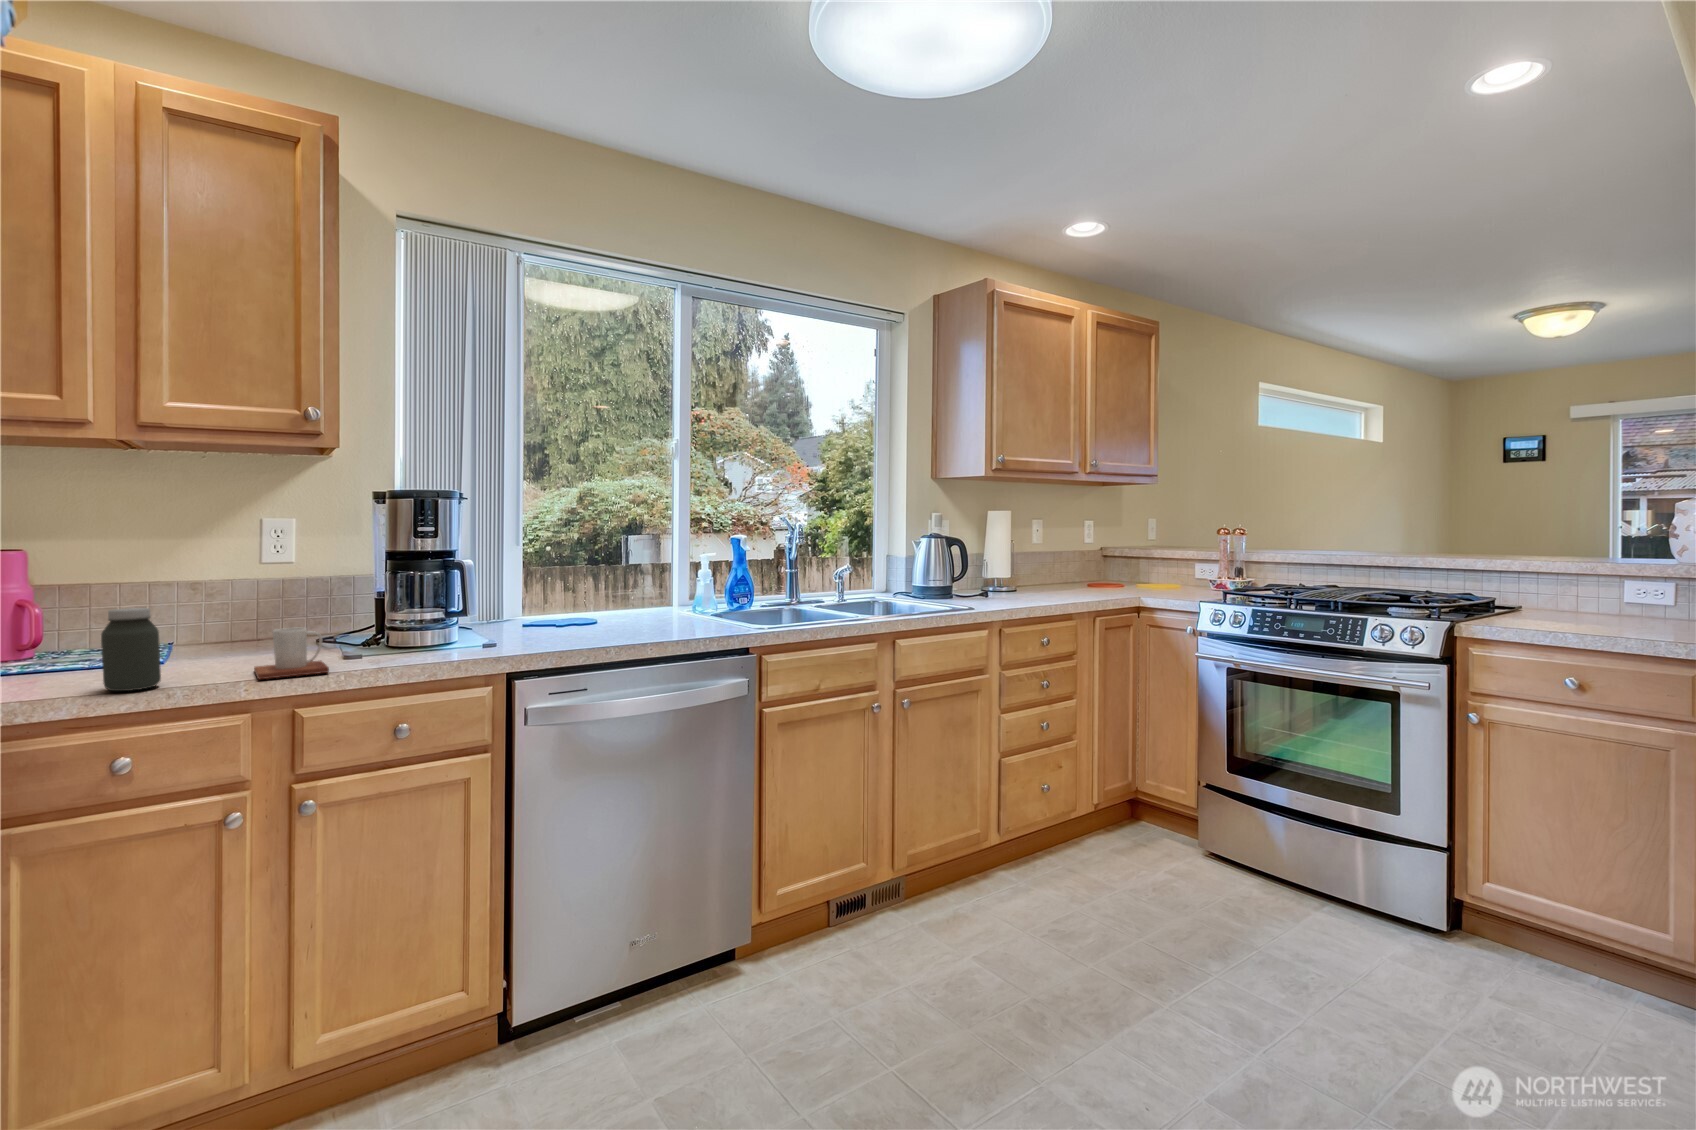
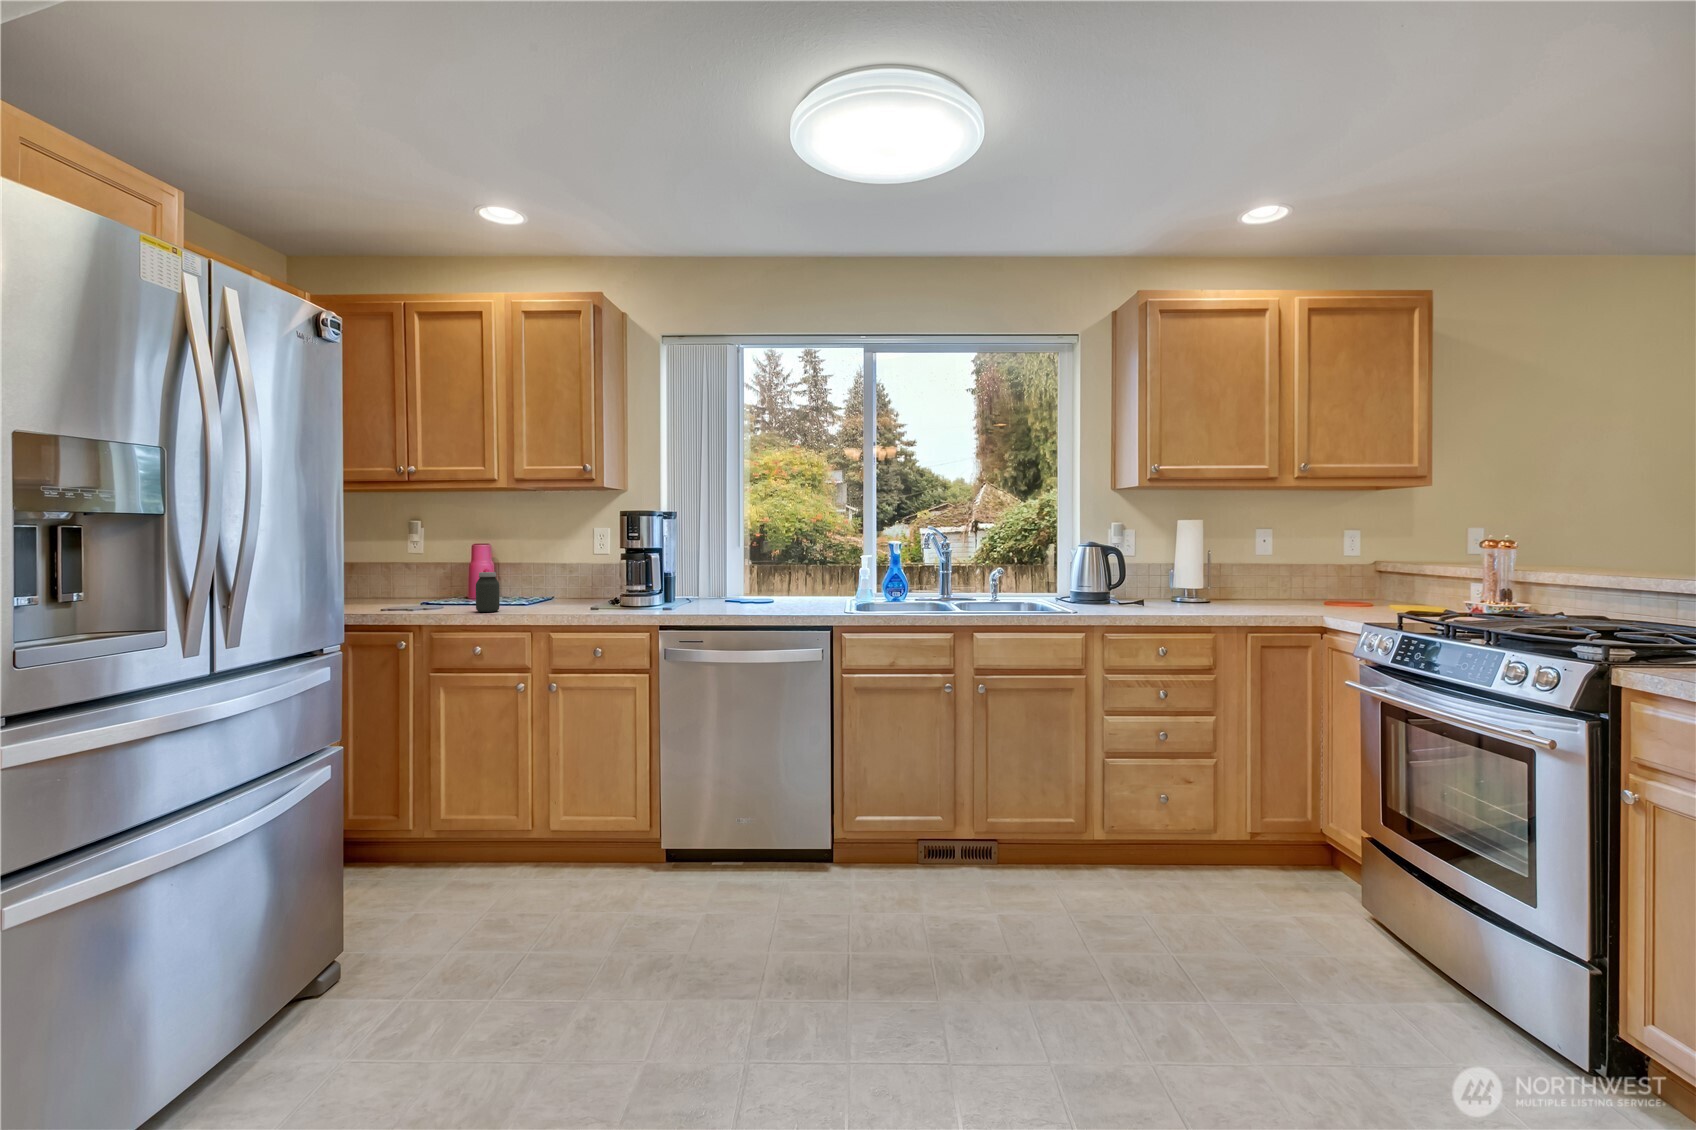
mug: present [254,628,329,679] -> none [532,587,575,612]

